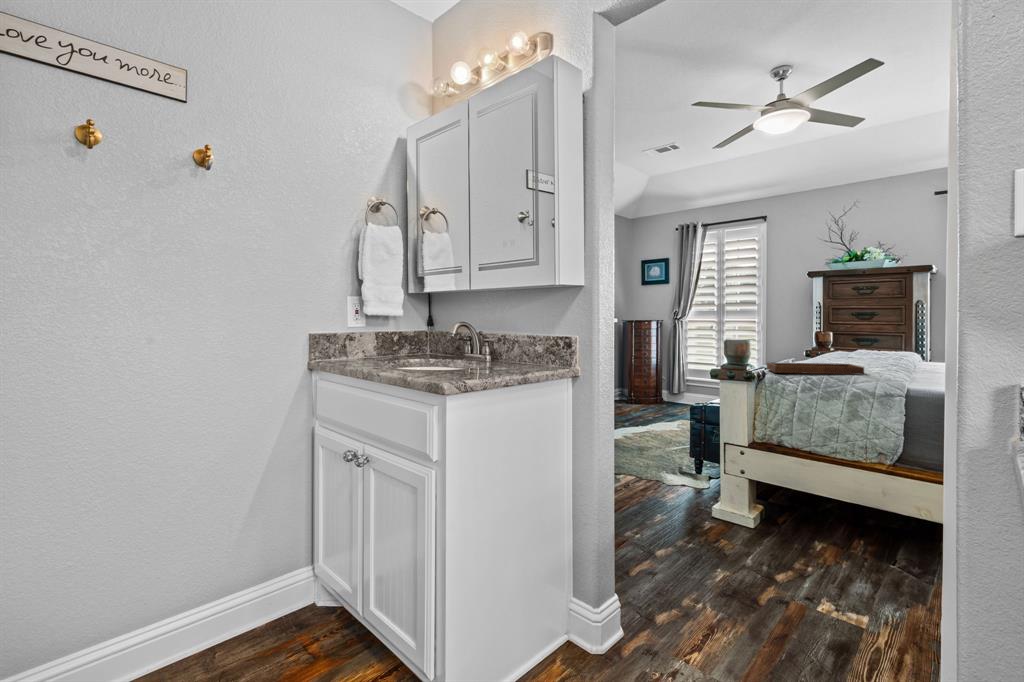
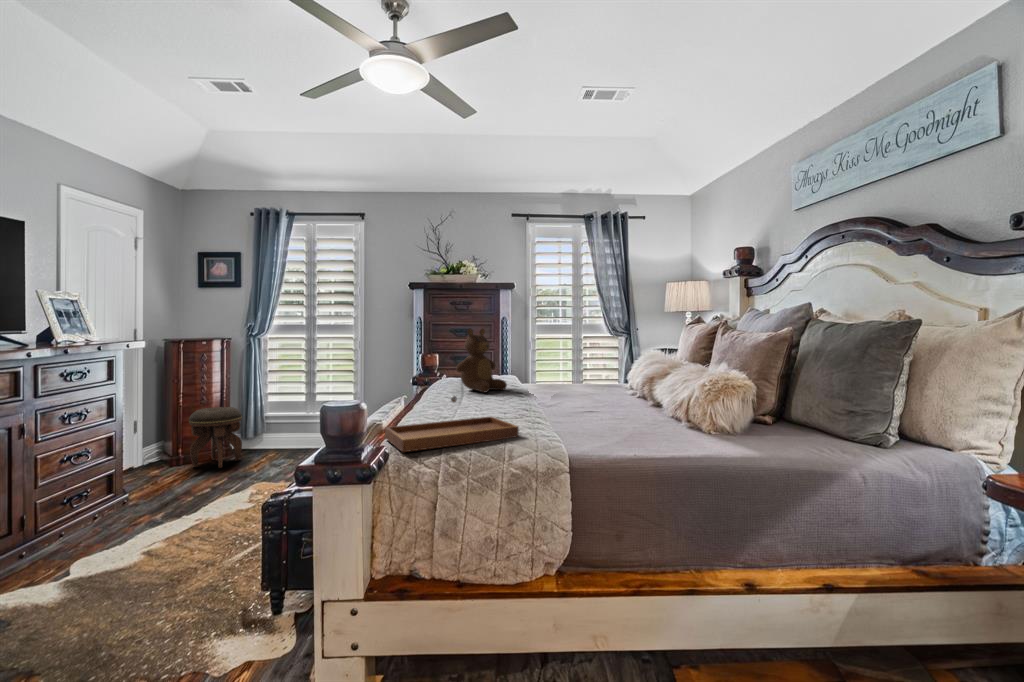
teddy bear: none [838,306,889,358] -> present [456,329,507,392]
footstool: none [637,369,670,410] -> present [189,407,242,468]

